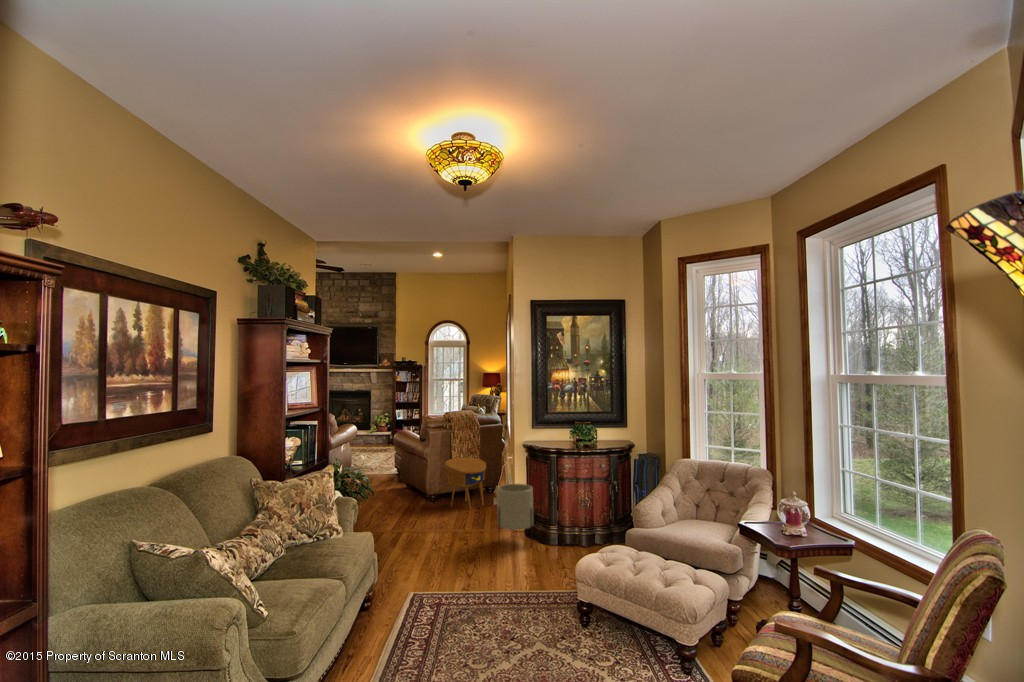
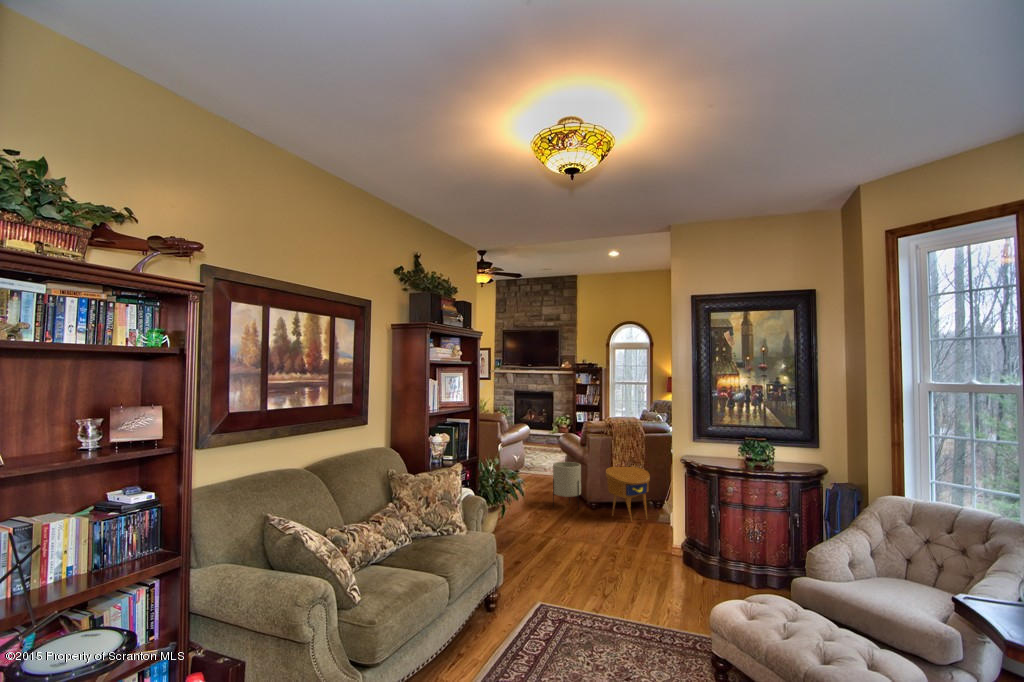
planter: present [497,484,533,531] -> present [553,462,581,510]

